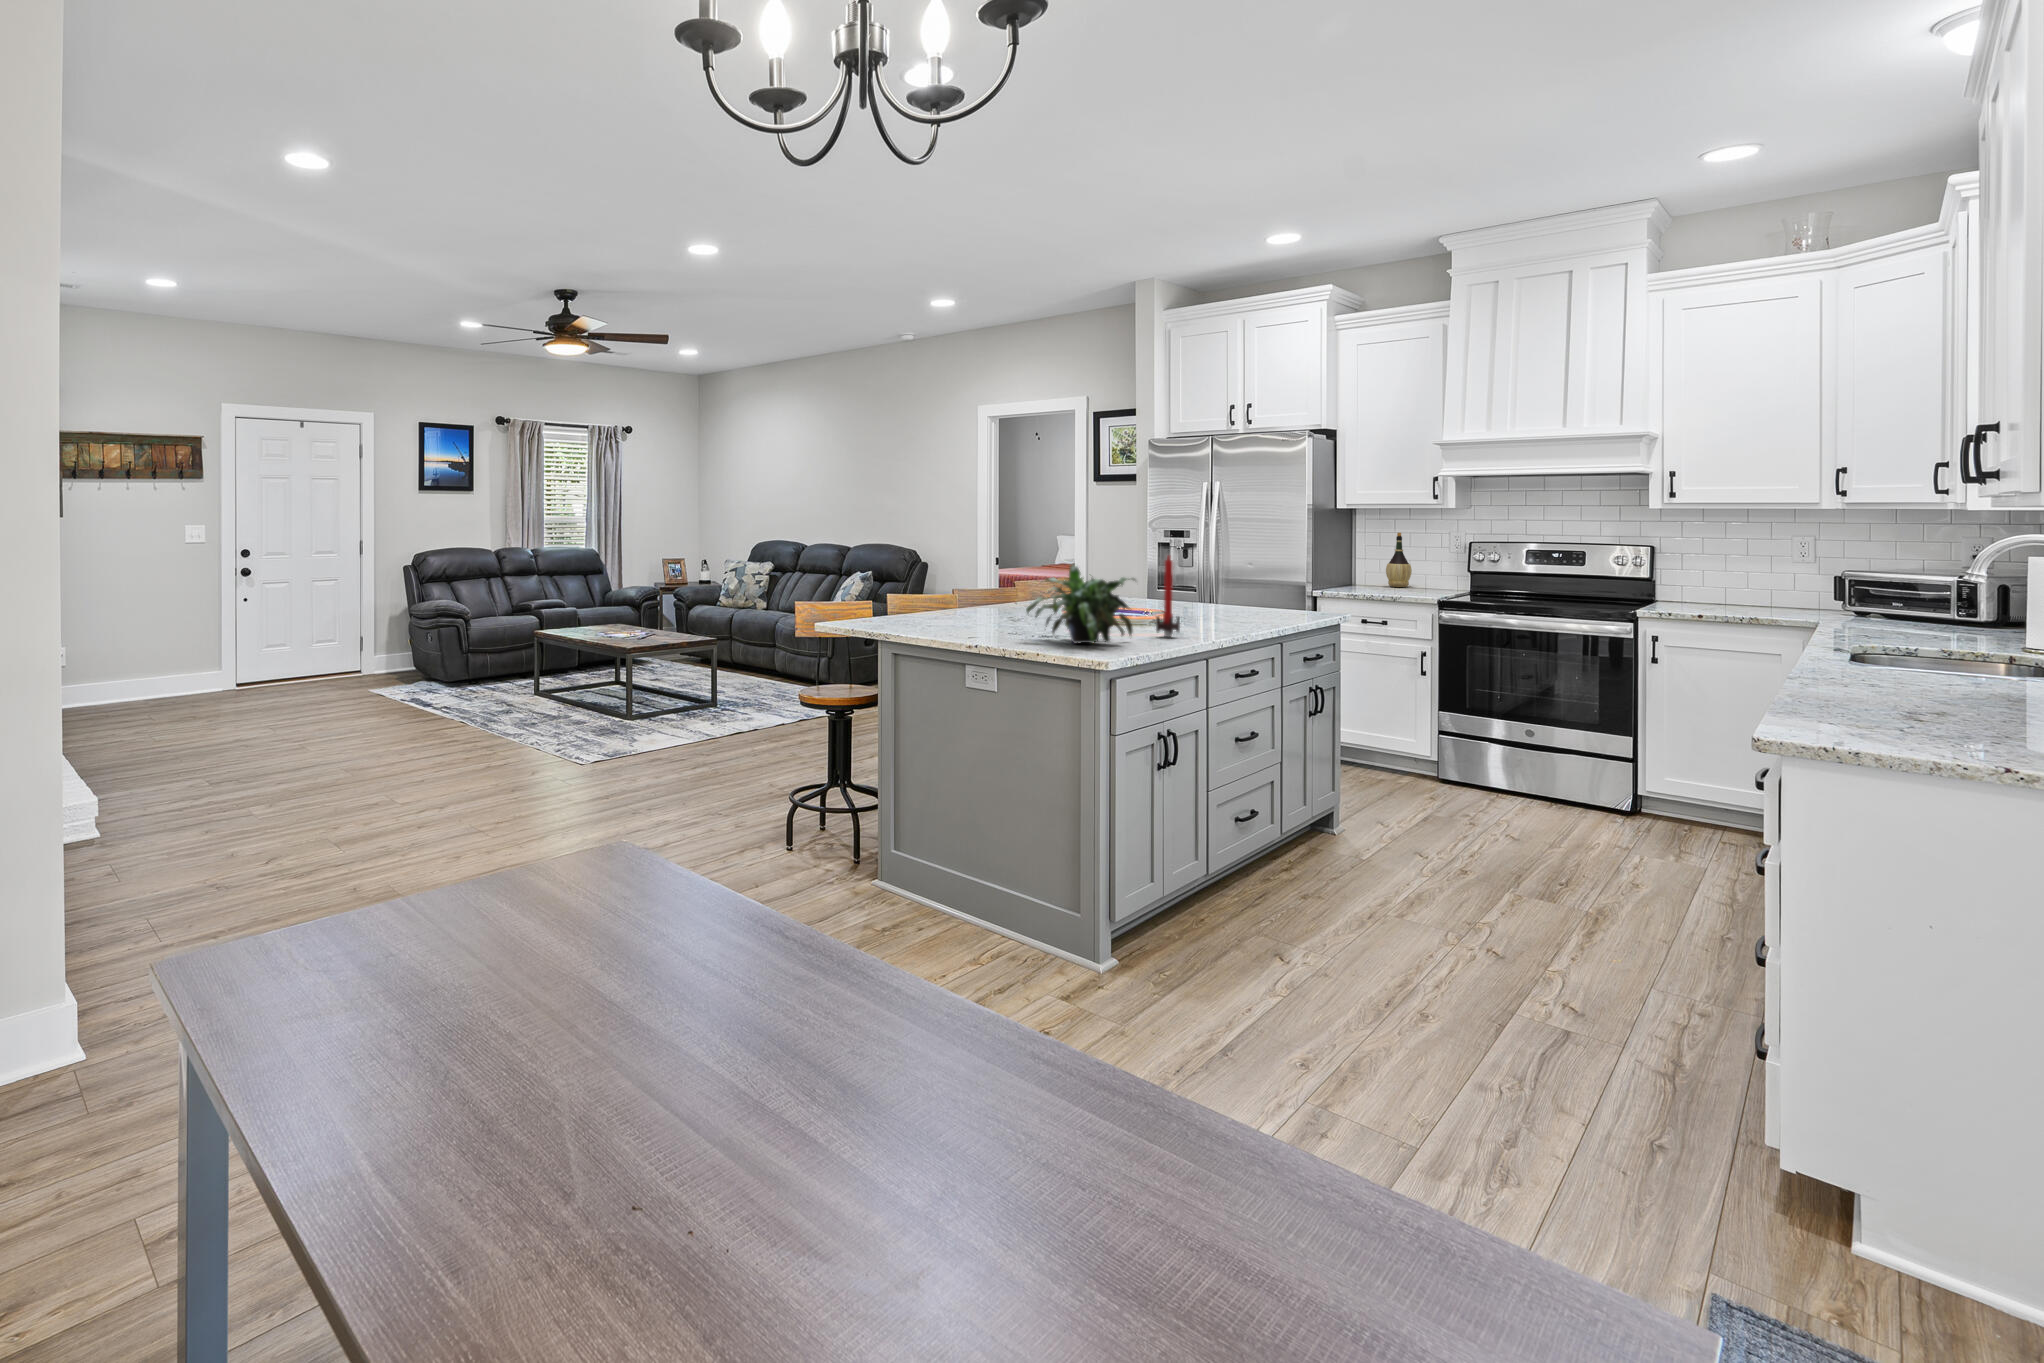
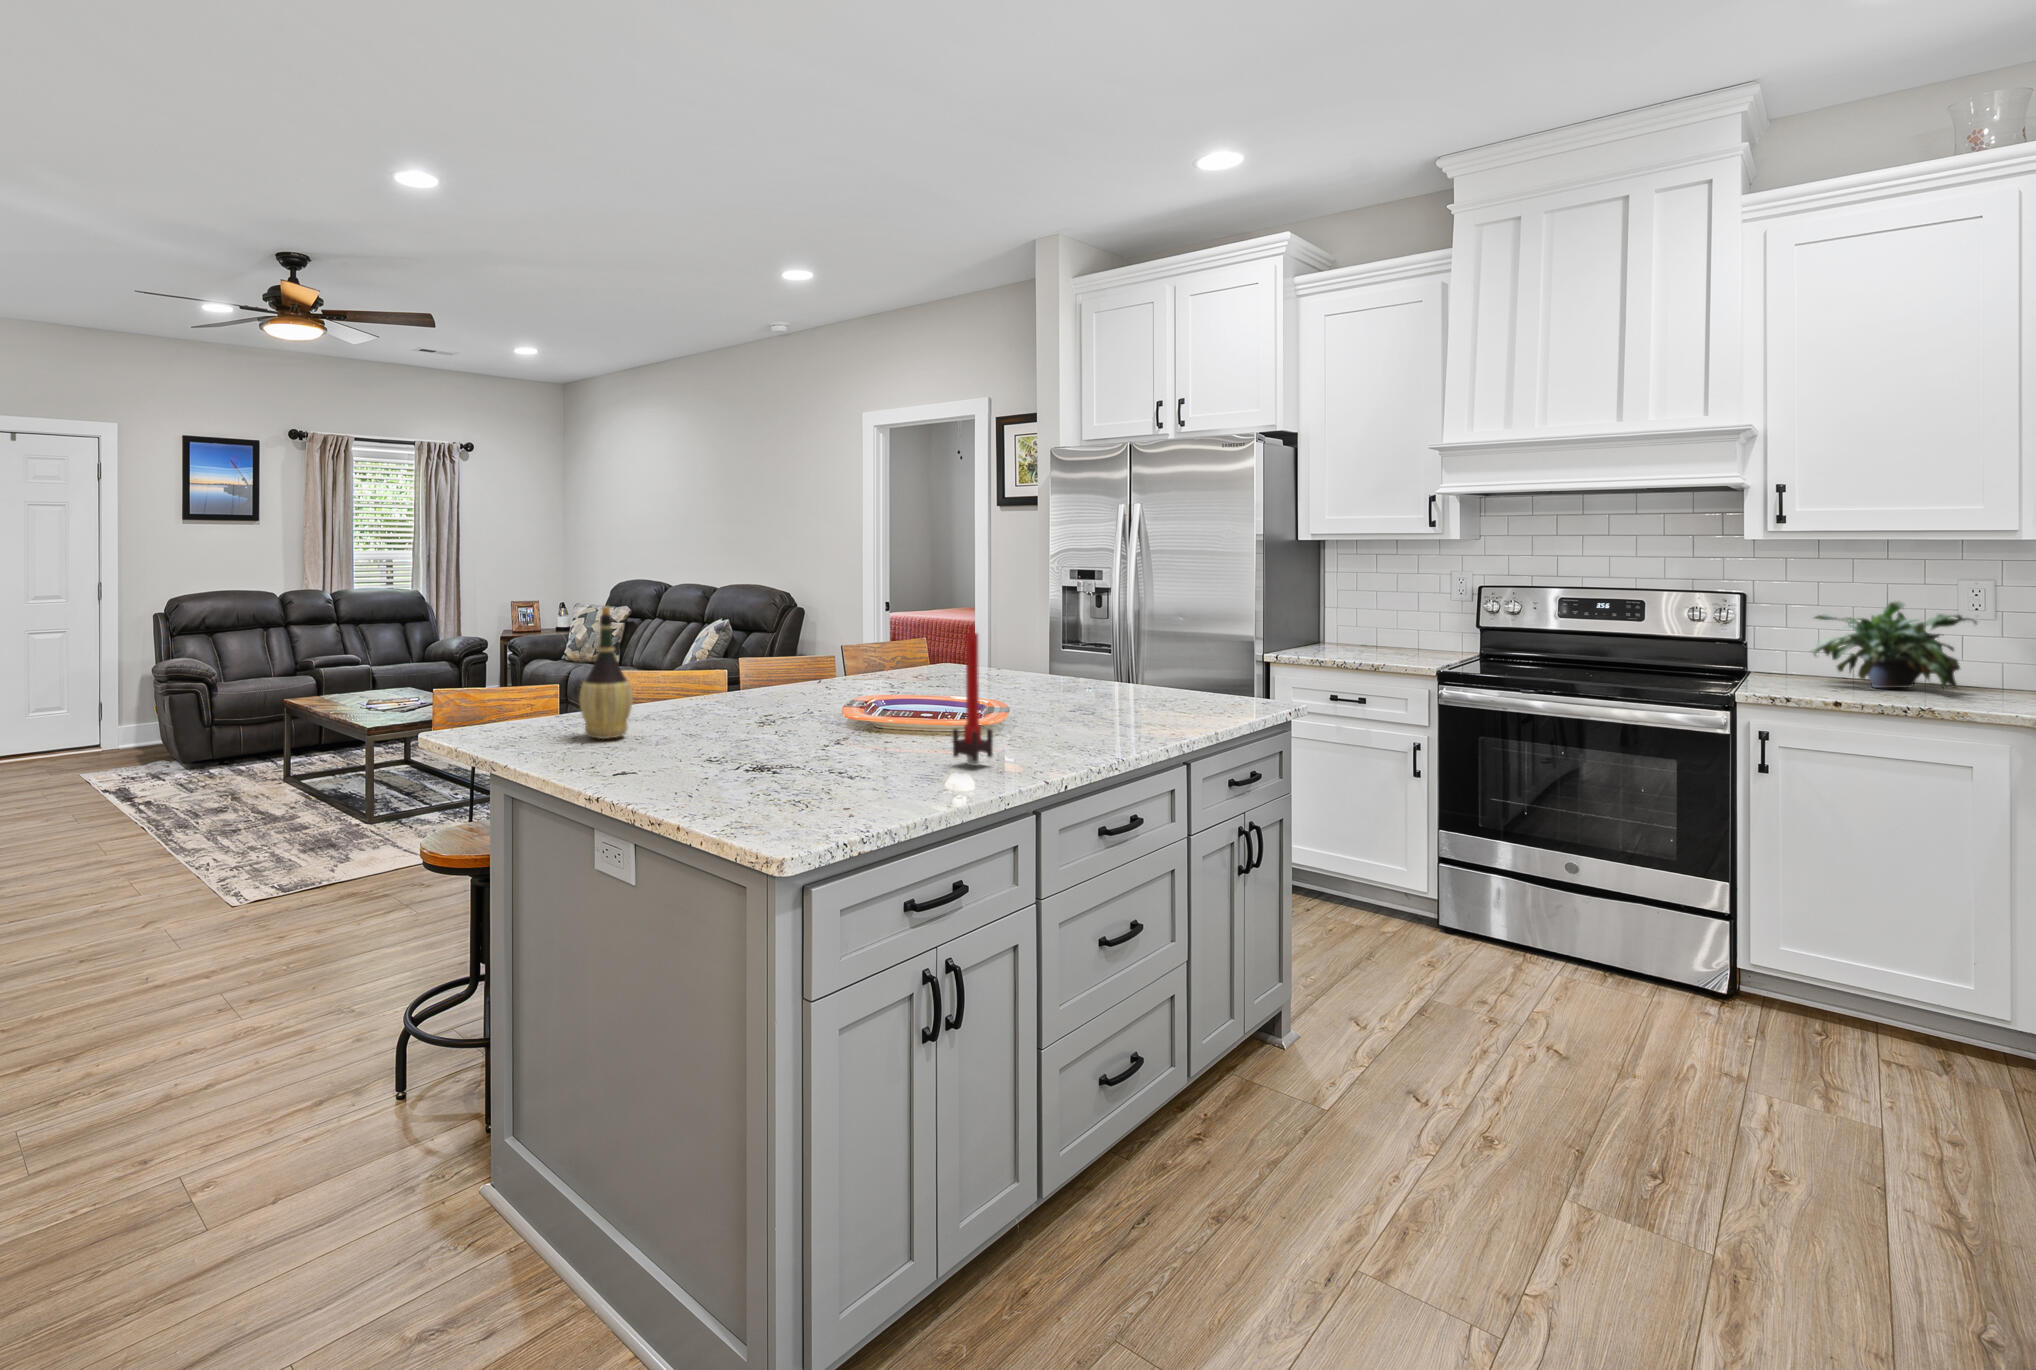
wine bottle: present [1386,533,1412,587] -> present [579,606,633,739]
potted plant: present [1026,566,1135,644] -> present [1812,602,1977,688]

